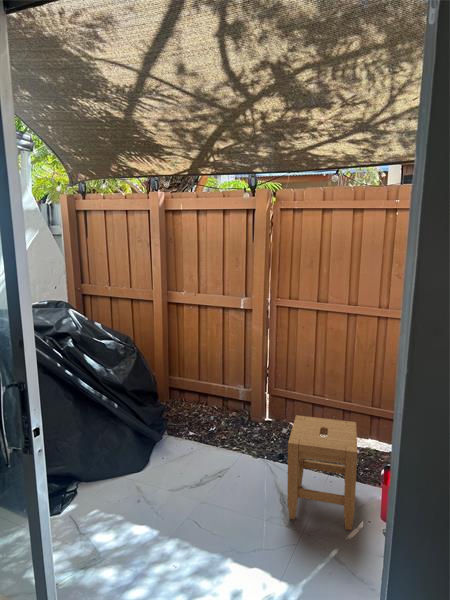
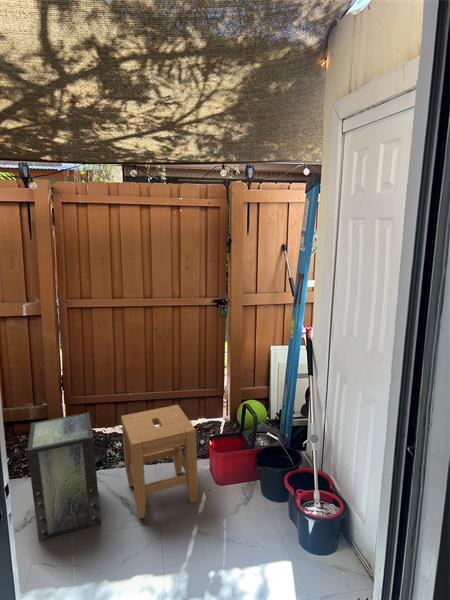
storage box: none [206,397,268,506] -> present [27,412,101,541]

